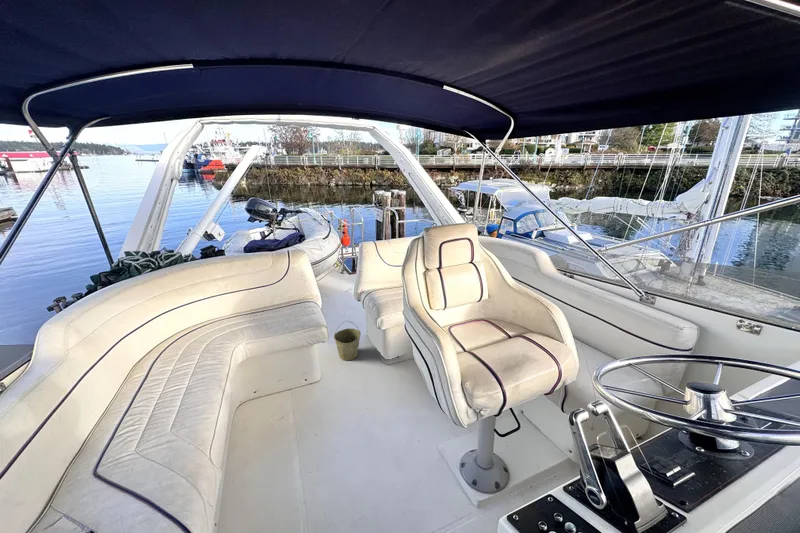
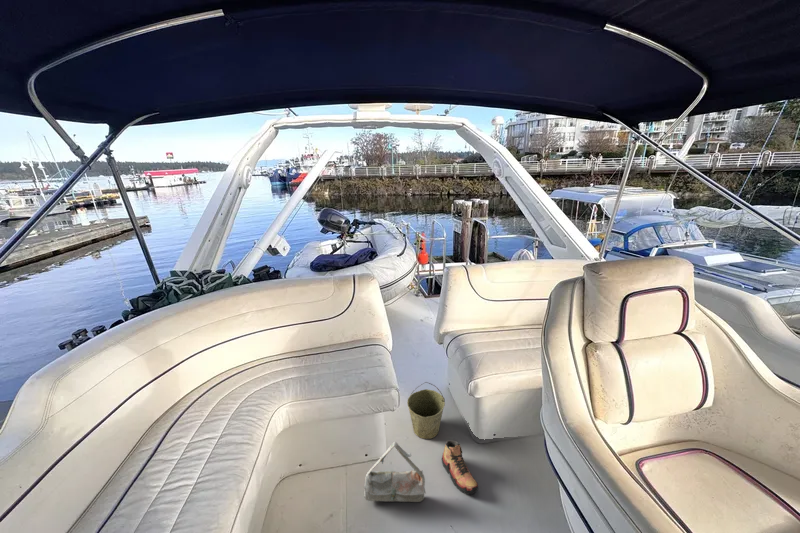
bag: none [306,353,348,396] -> present [364,442,426,502]
shoe: none [359,355,382,383] -> present [442,440,478,494]

